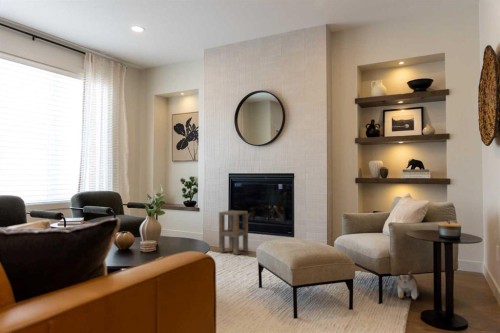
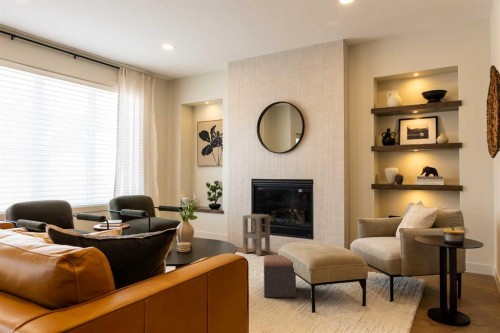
footstool: none [240,254,276,302] -> present [264,255,296,297]
plush toy: present [397,271,419,299] -> none [405,269,428,298]

